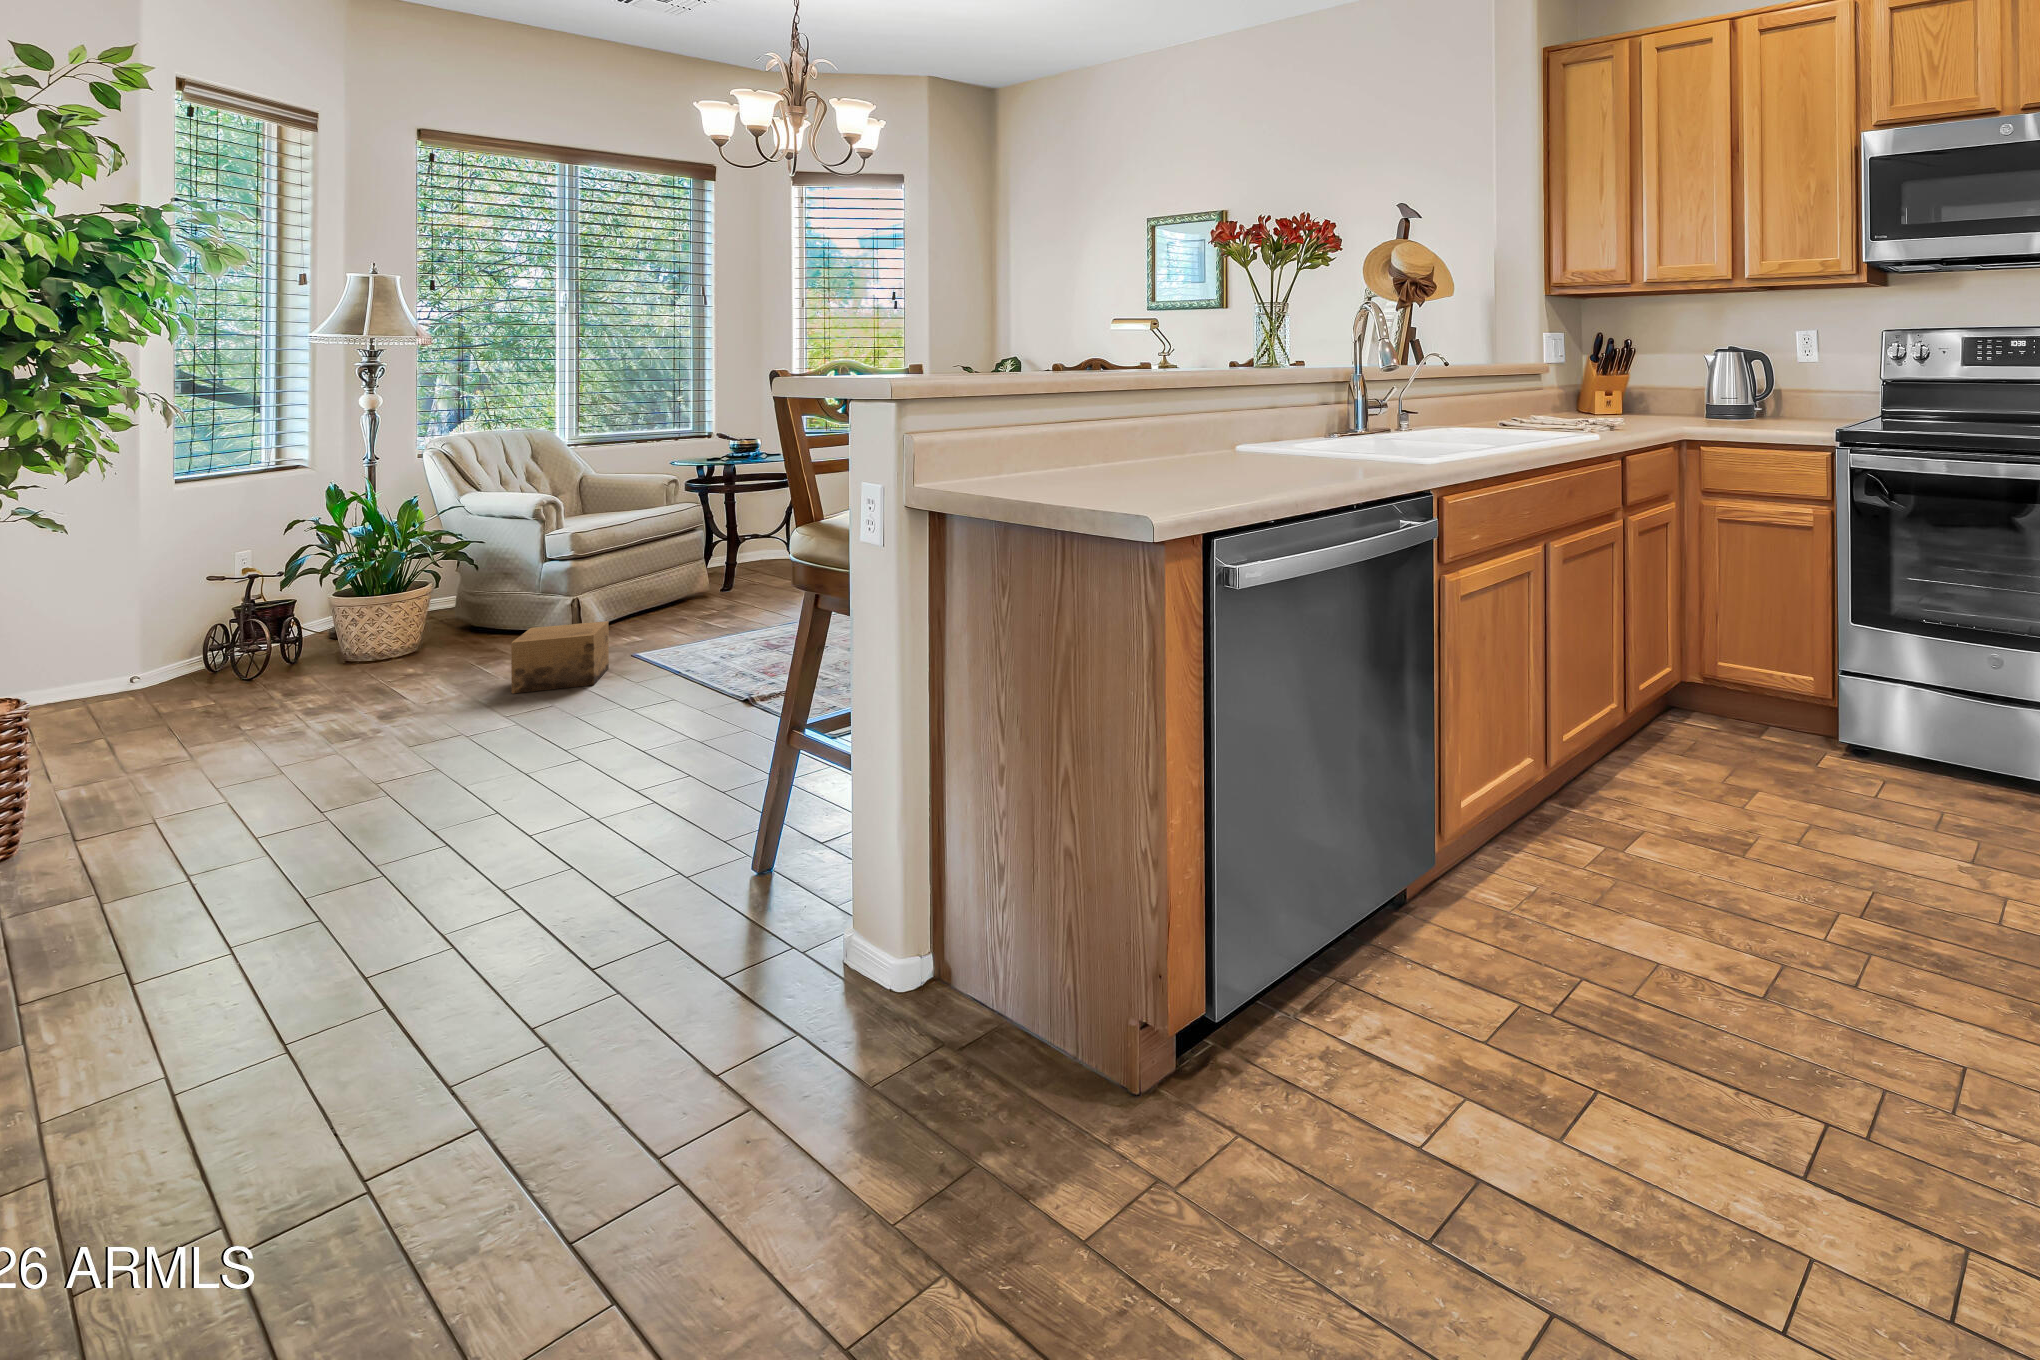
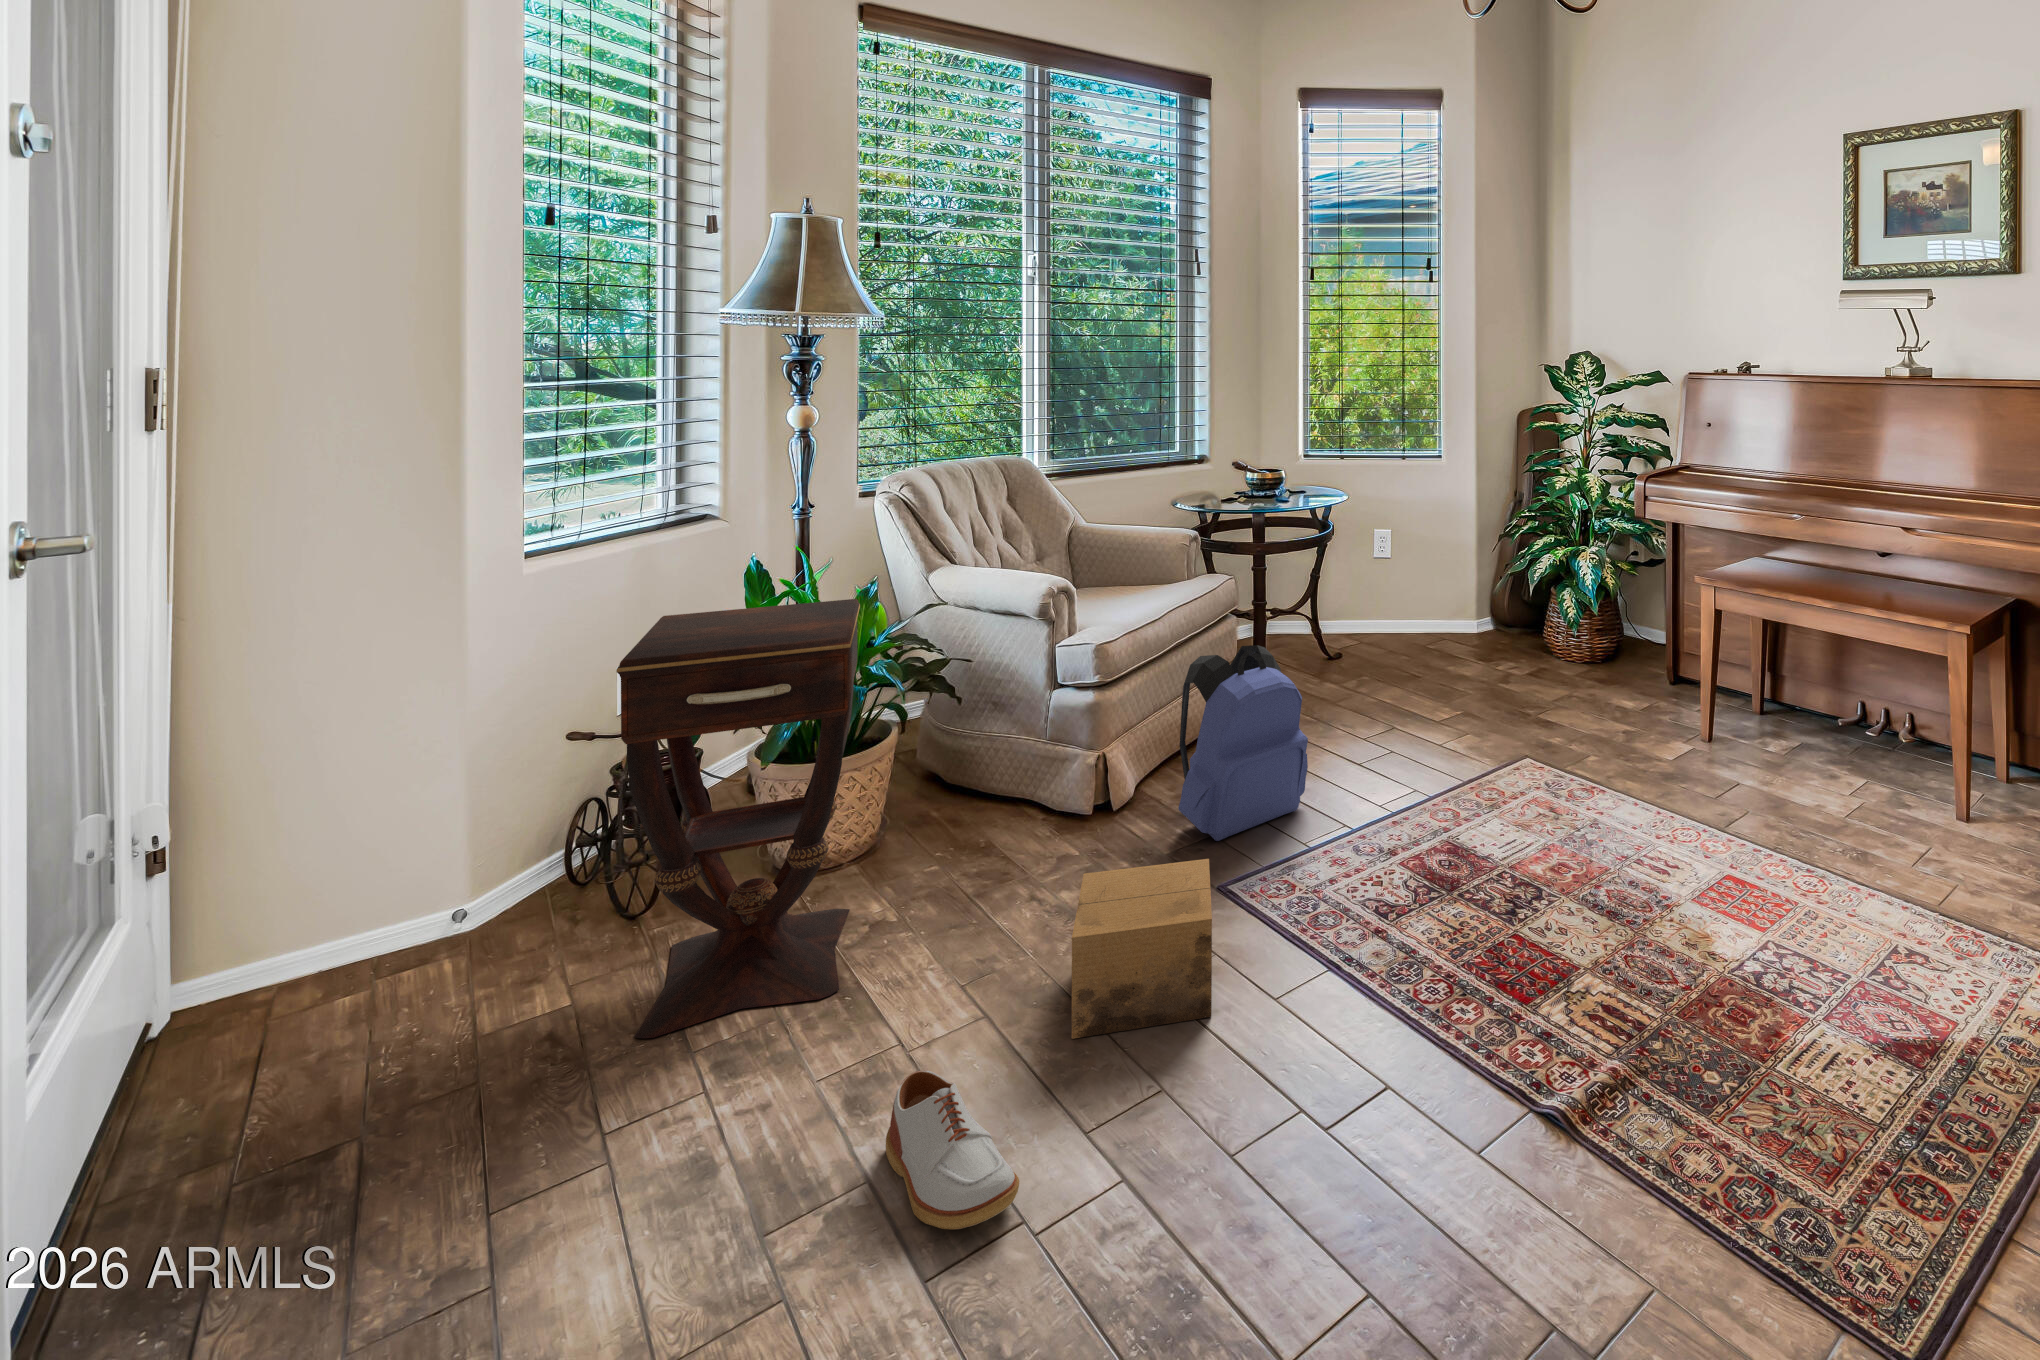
side table: none [250,494,400,706] -> present [616,599,860,1039]
backpack: none [620,530,713,639] -> present [1178,645,1308,841]
shoe: none [399,684,463,731] -> present [886,1070,1019,1229]

